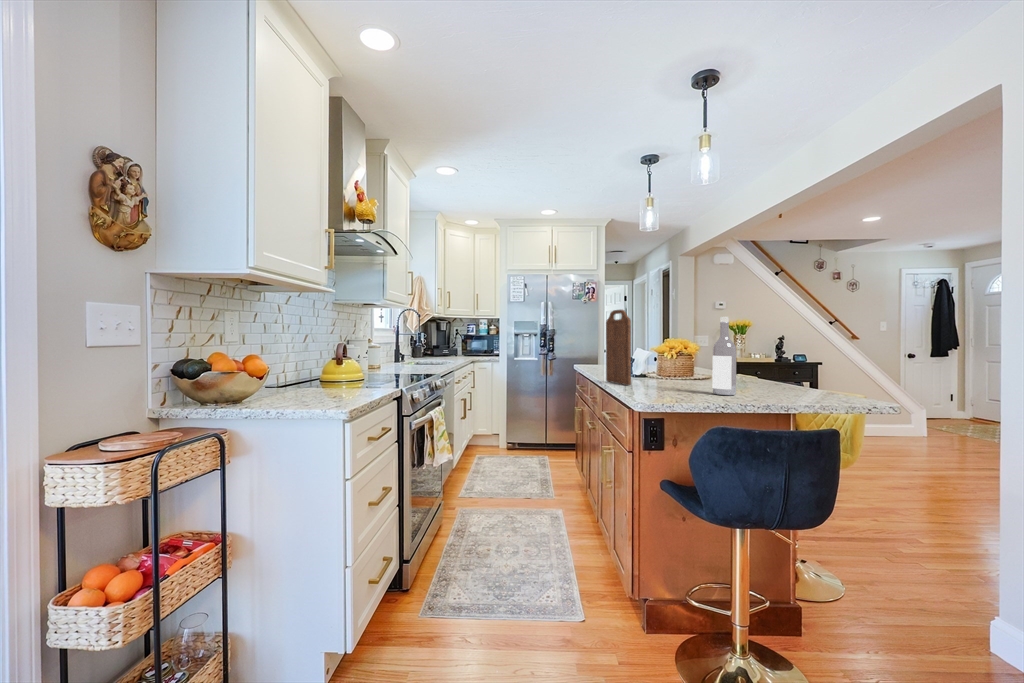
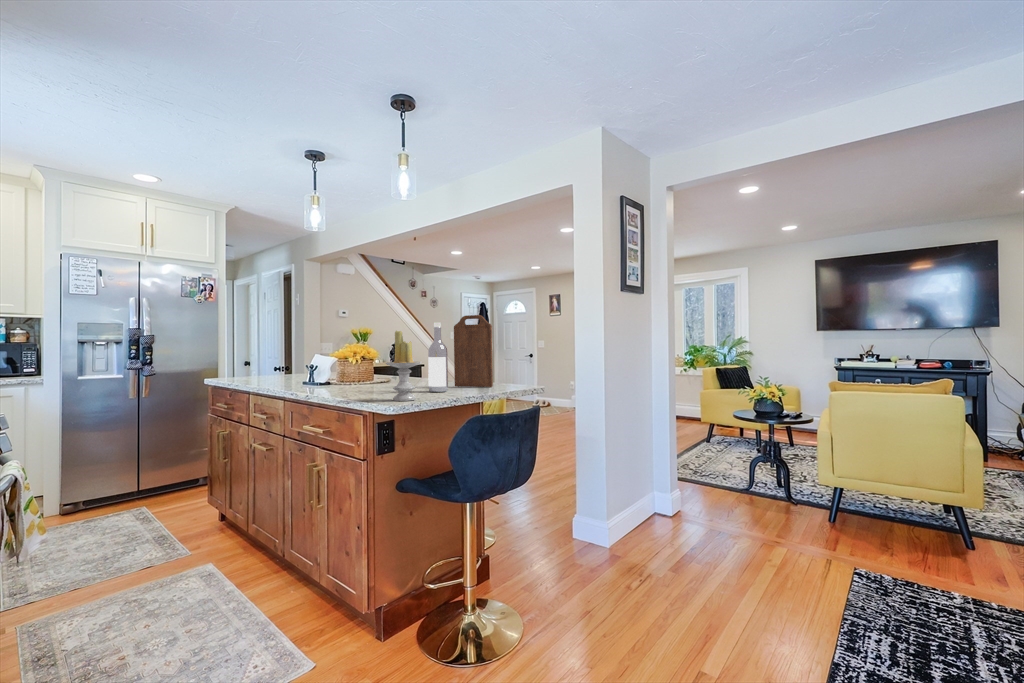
cutting board: present [606,310,631,385] -> present [454,315,493,387]
candle: none [641,328,679,400] -> present [386,331,422,401]

